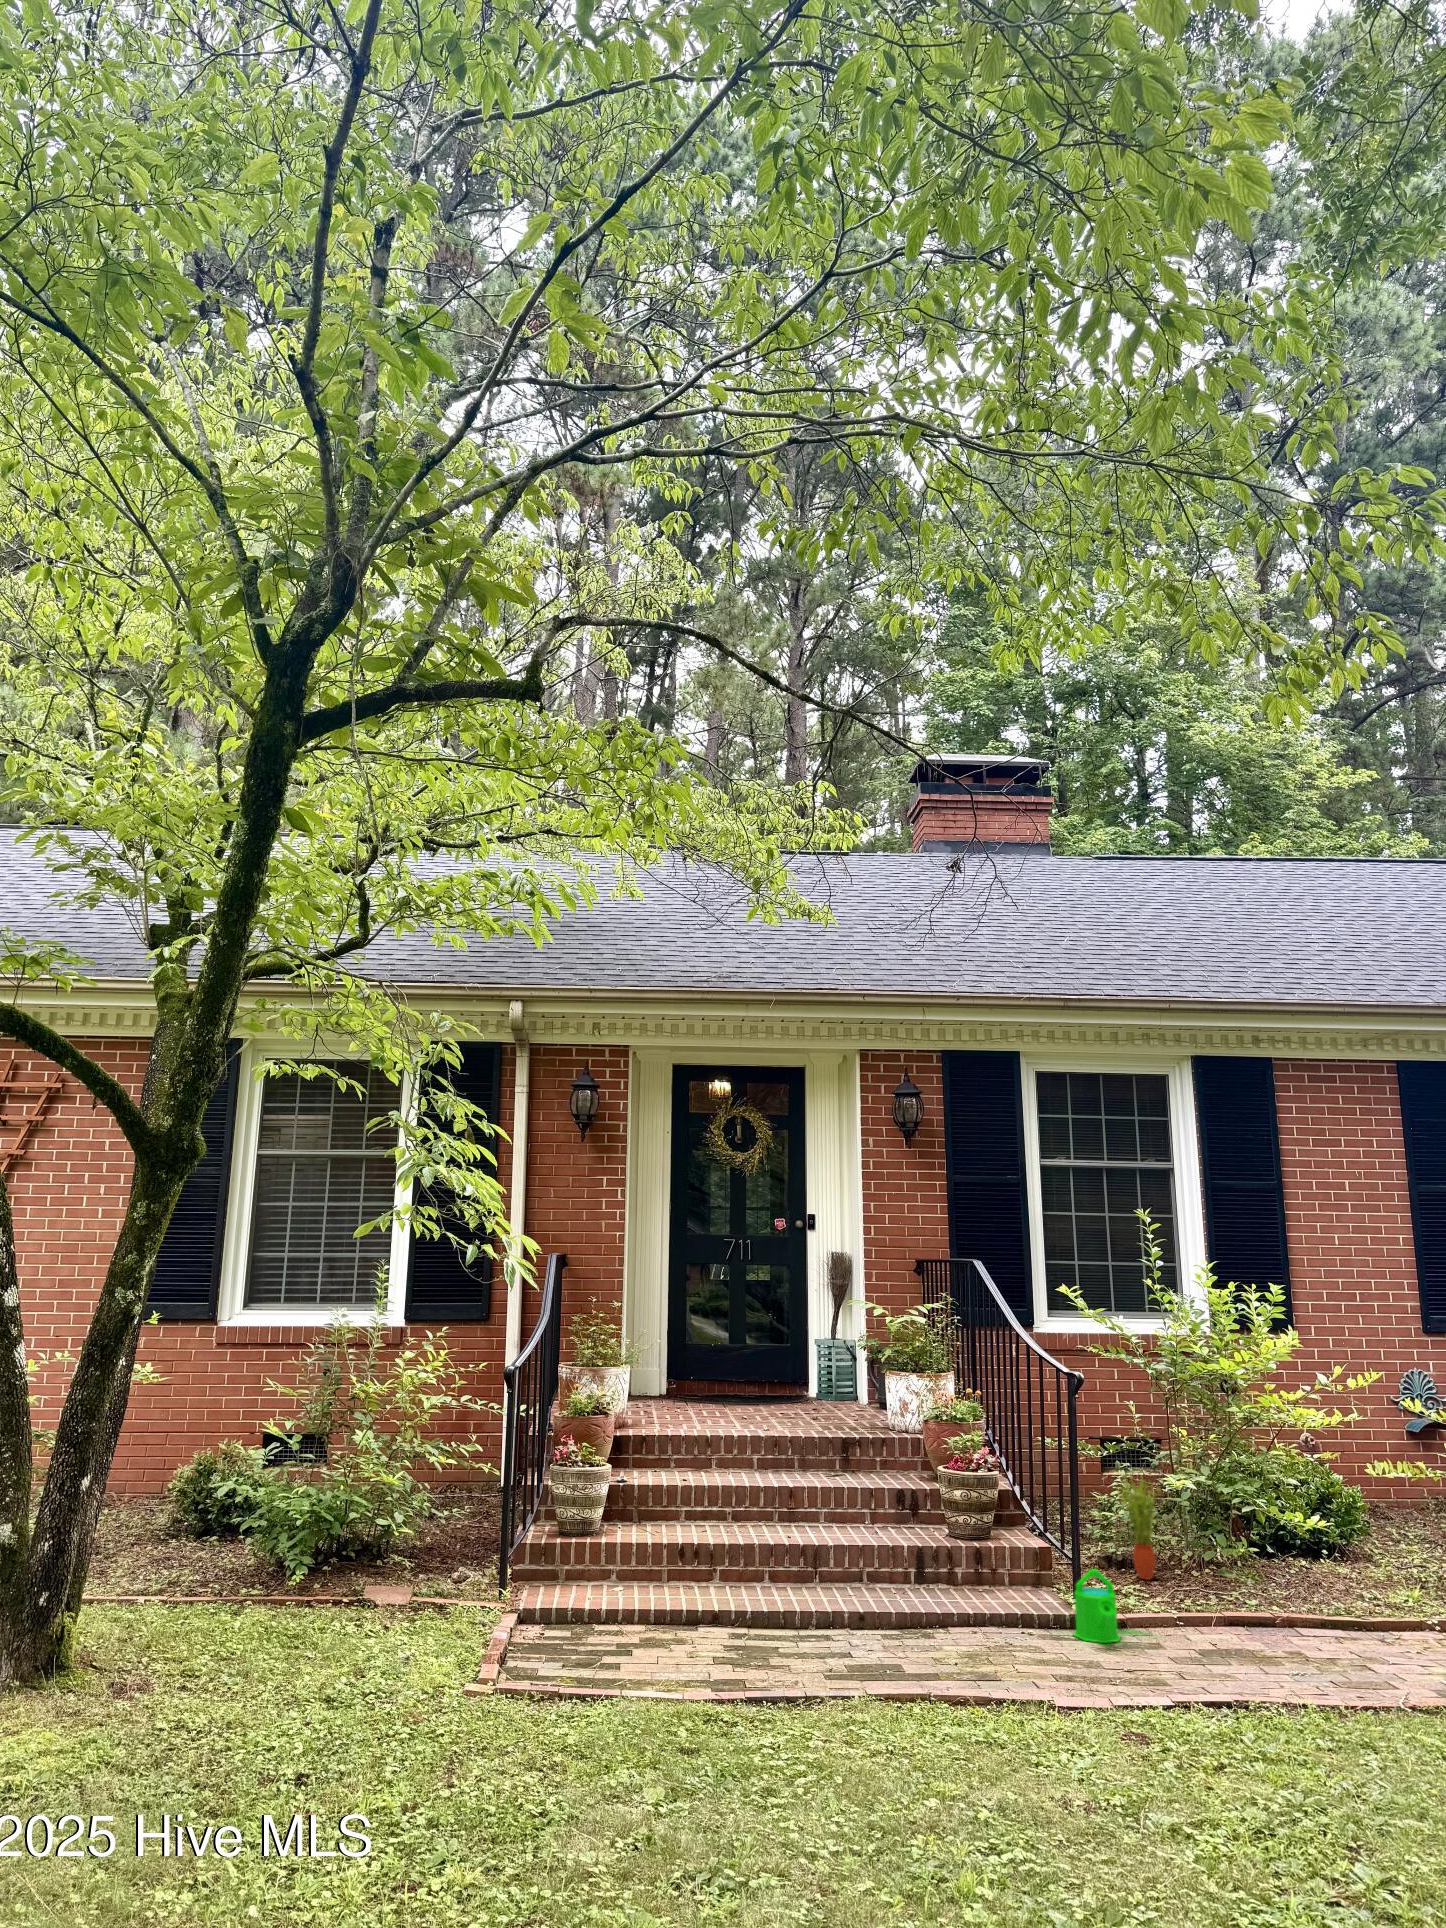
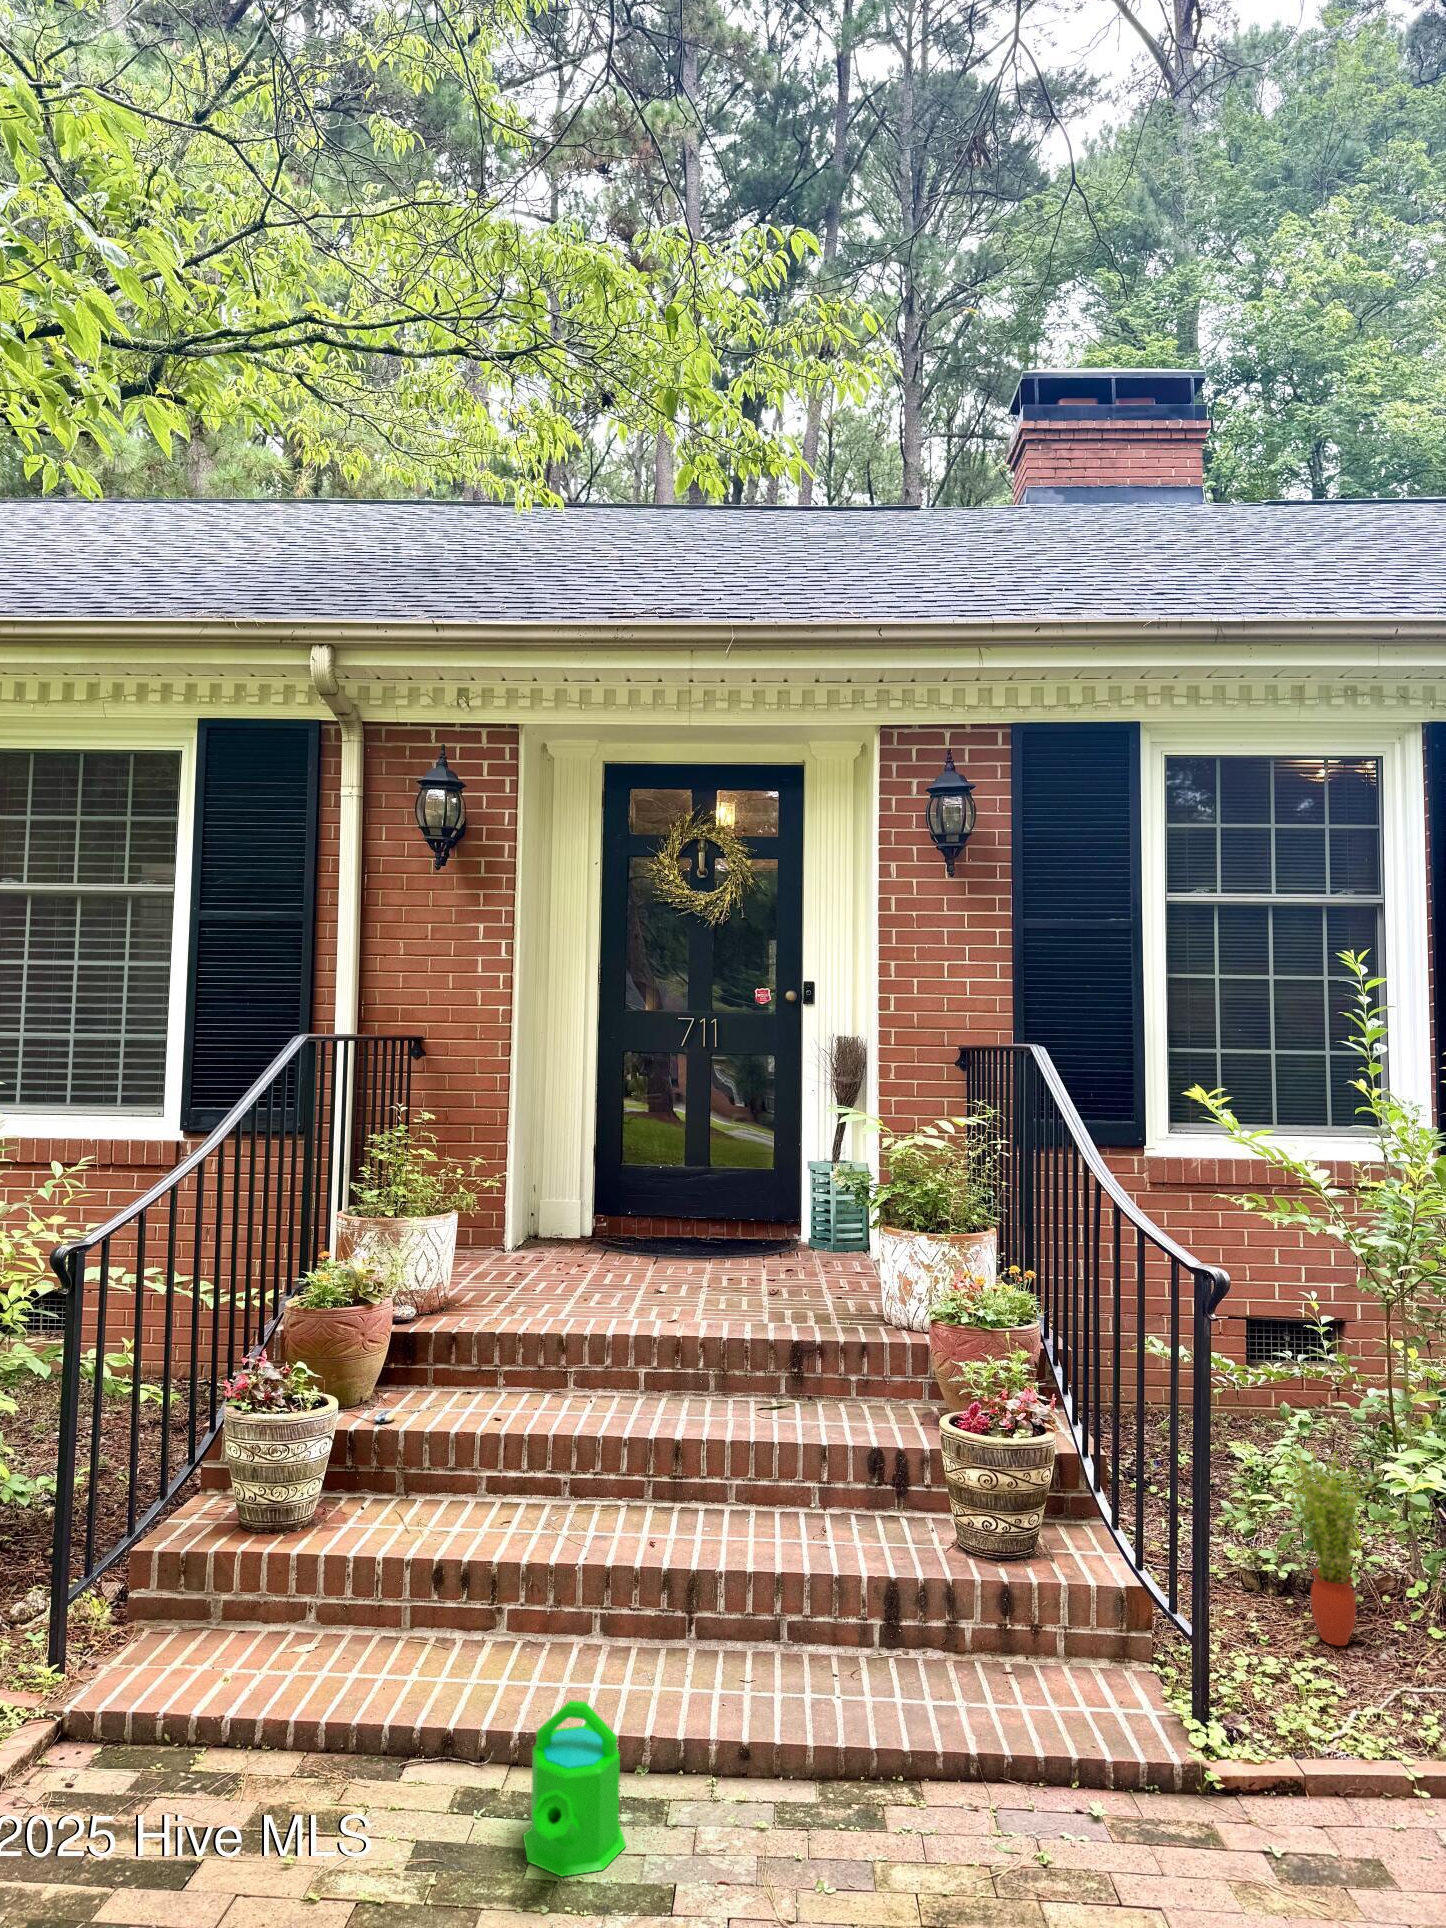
watering can: present [1074,1569,1121,1643] -> present [523,1701,626,1877]

